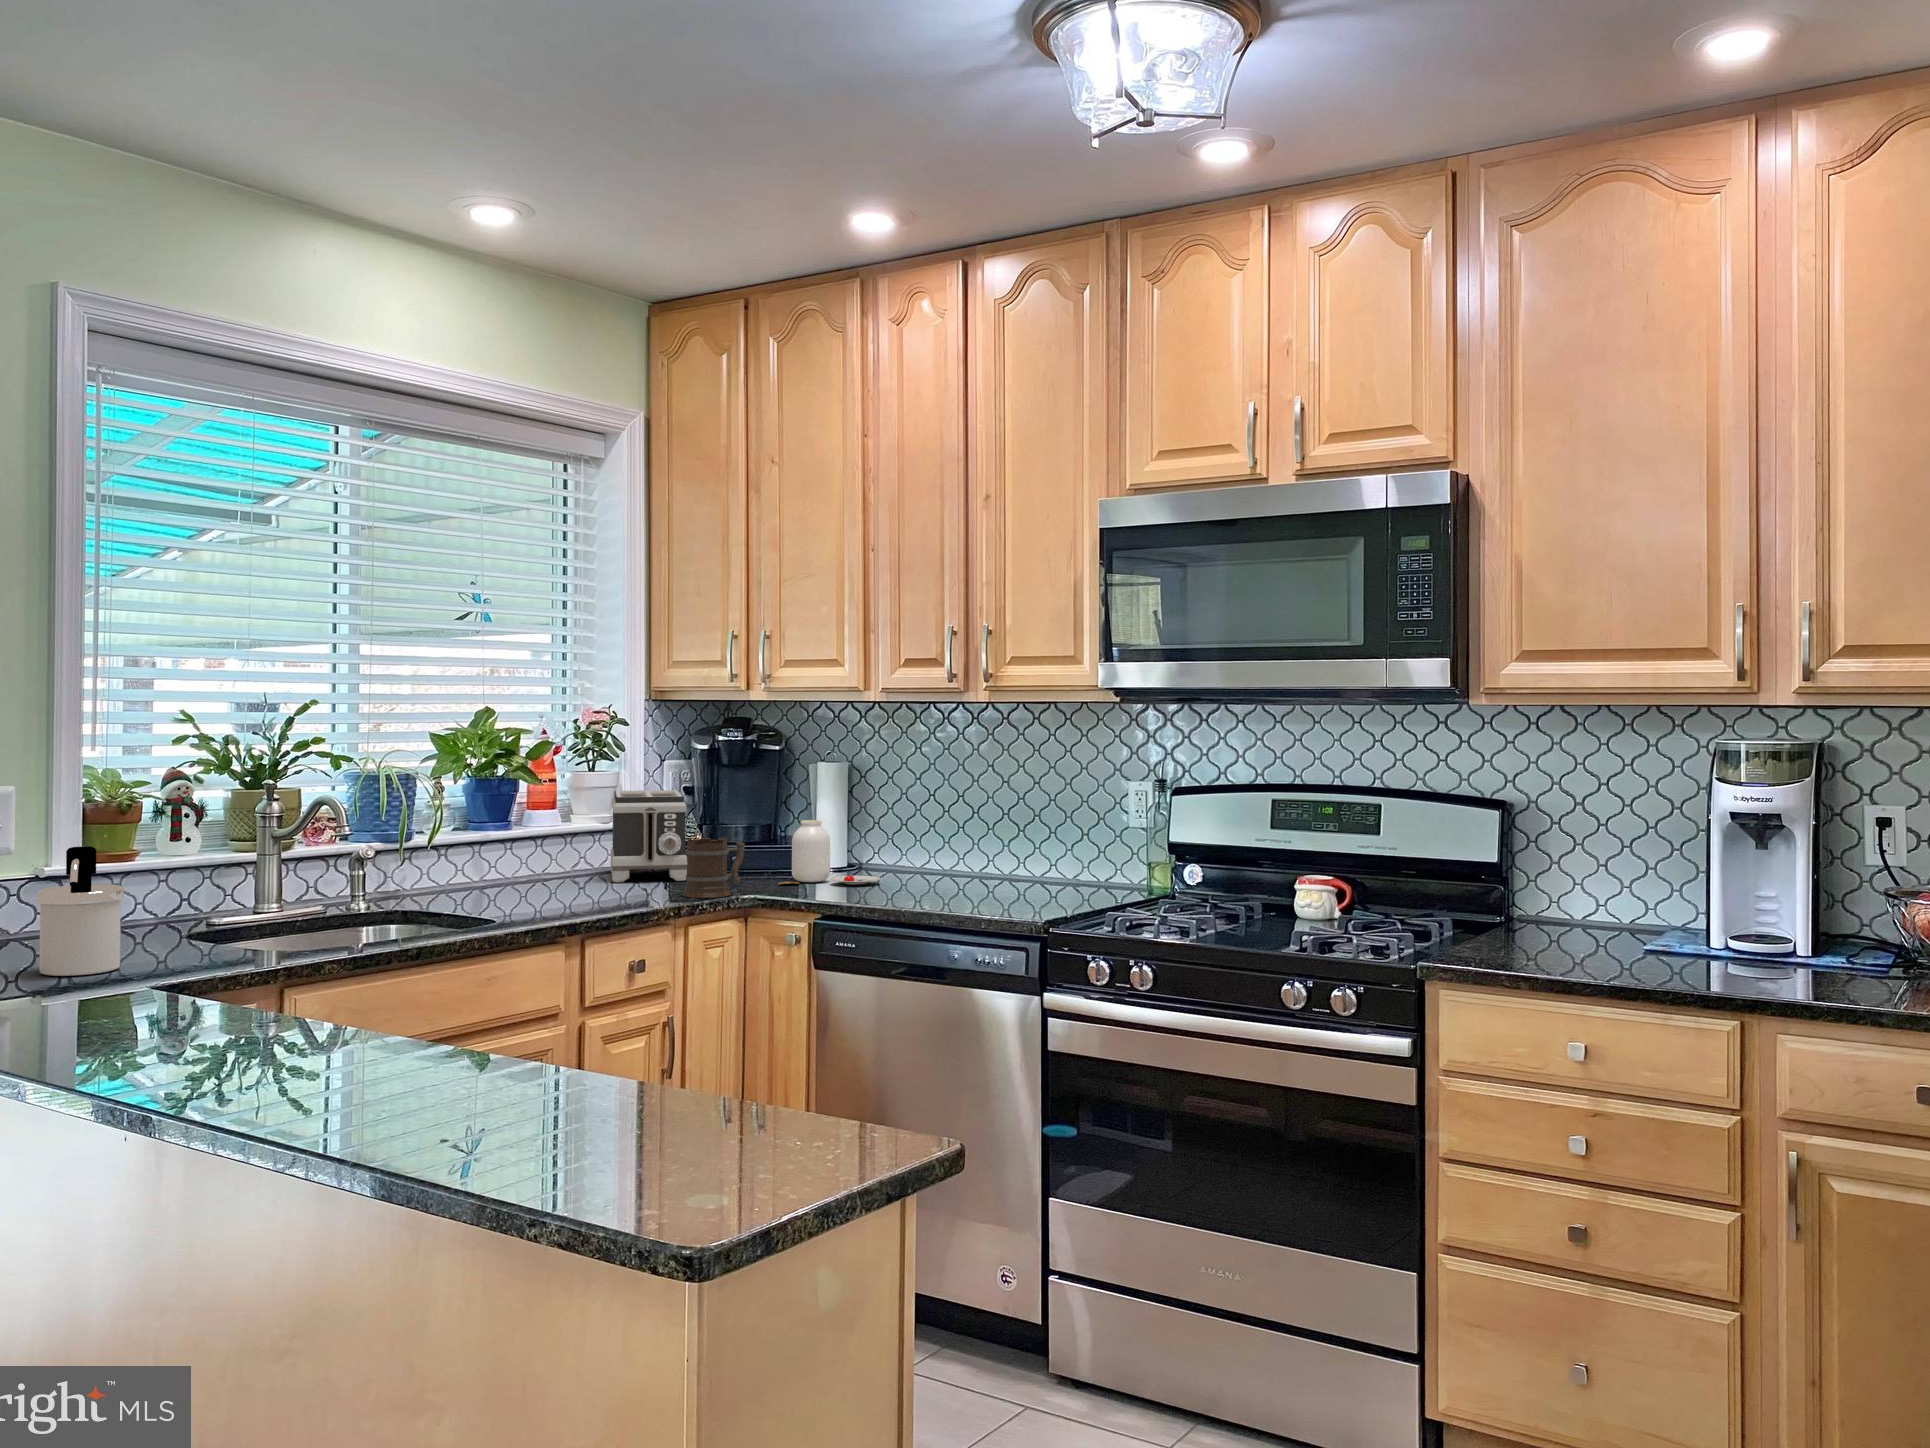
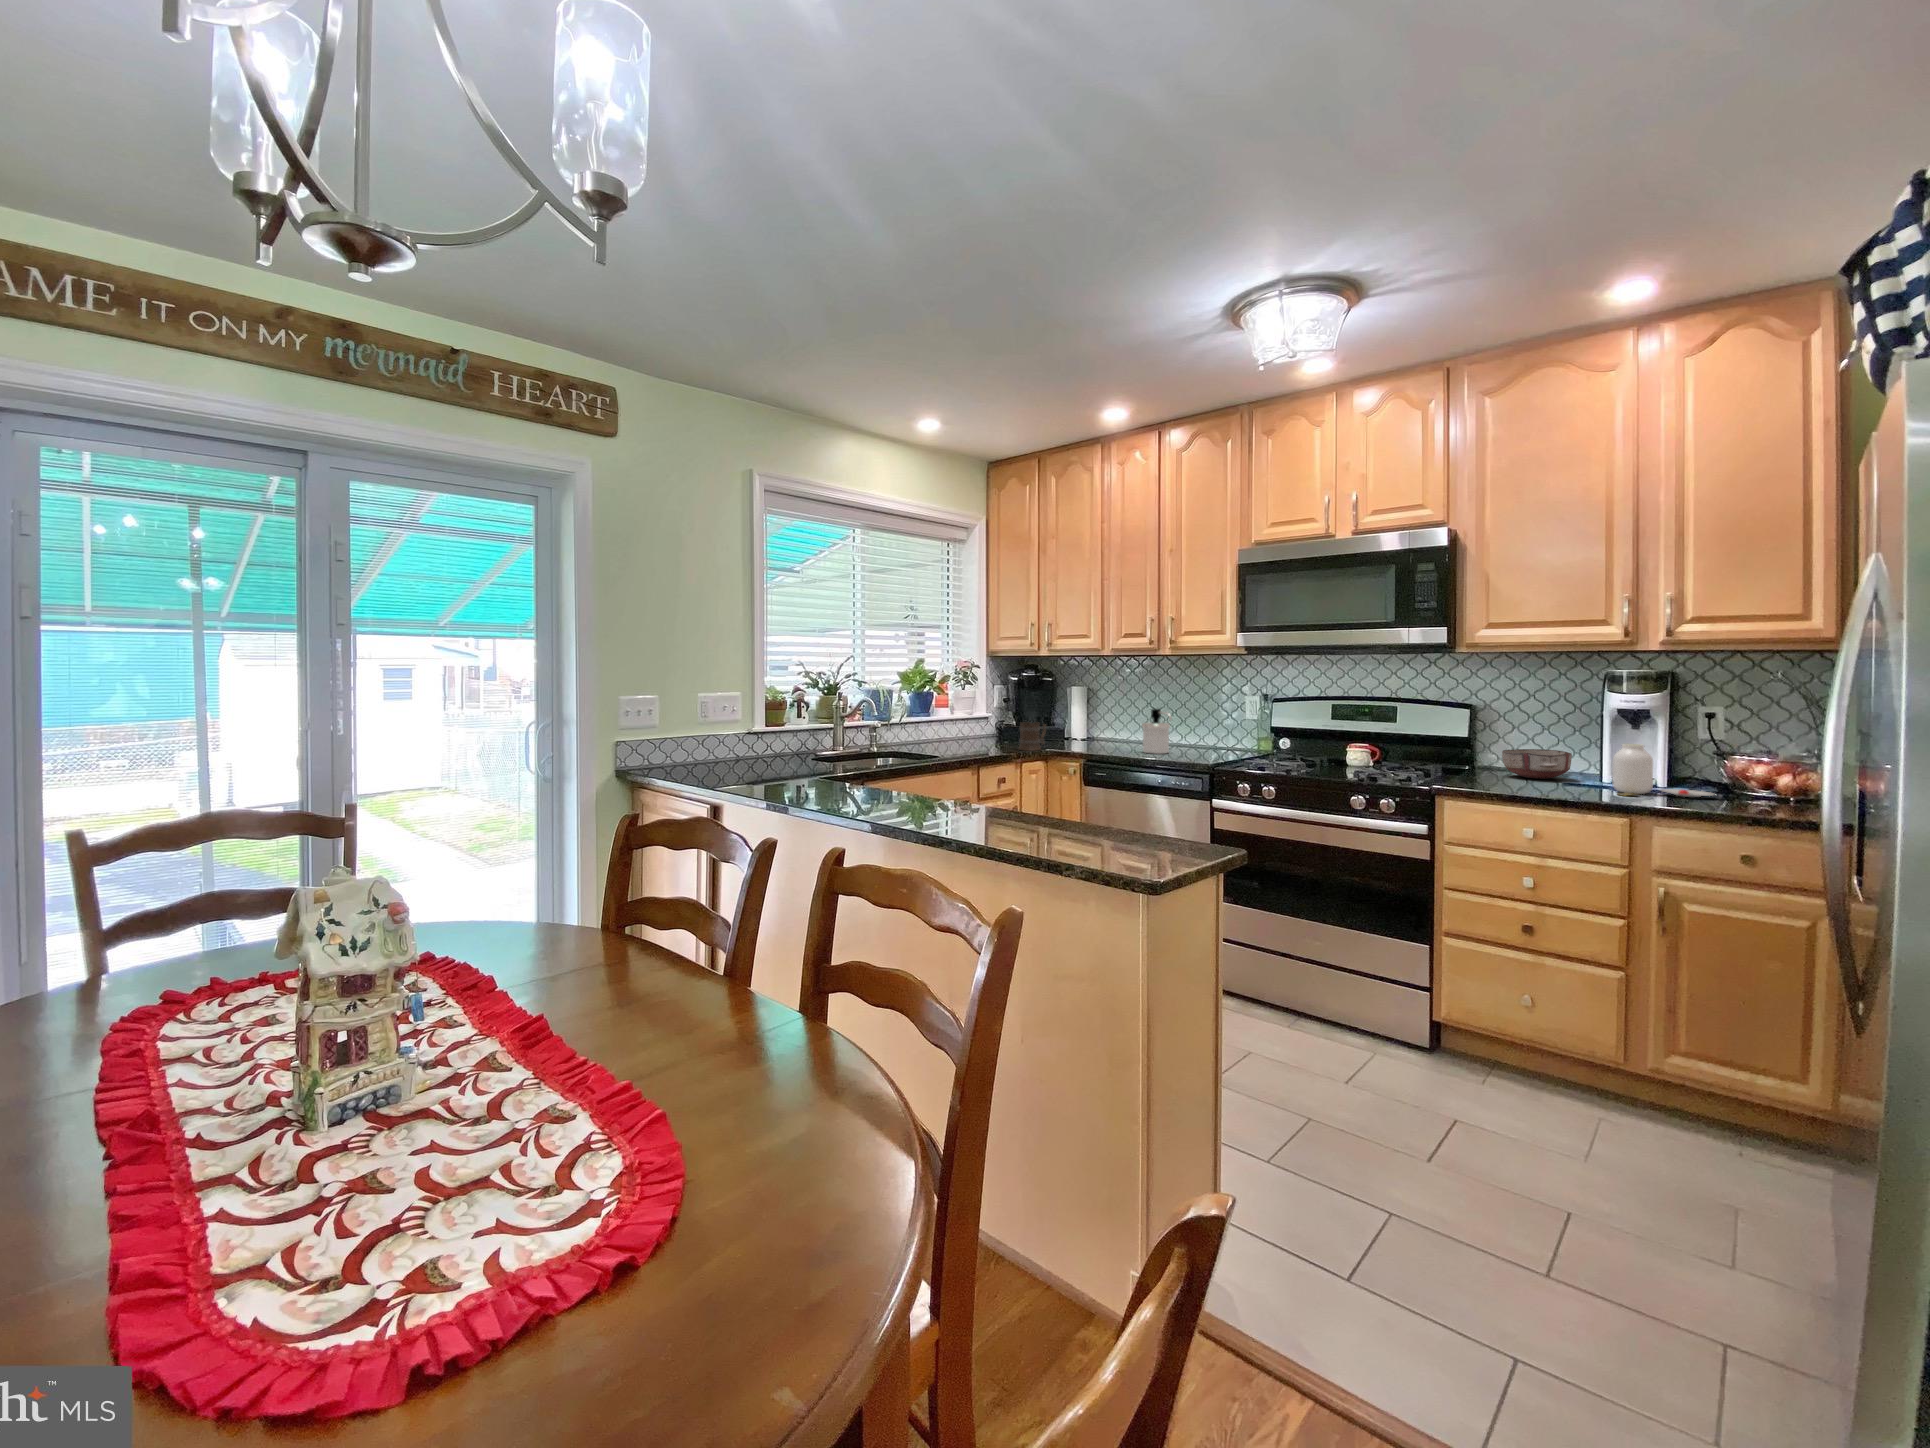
toaster: present [611,790,687,882] -> none [971,700,1014,744]
jar: present [778,820,880,885] -> present [1613,744,1714,797]
soap dispenser: present [37,846,124,976] -> present [1142,709,1172,754]
ceramic bowl: none [1552,885,1665,942] -> present [1502,749,1572,779]

